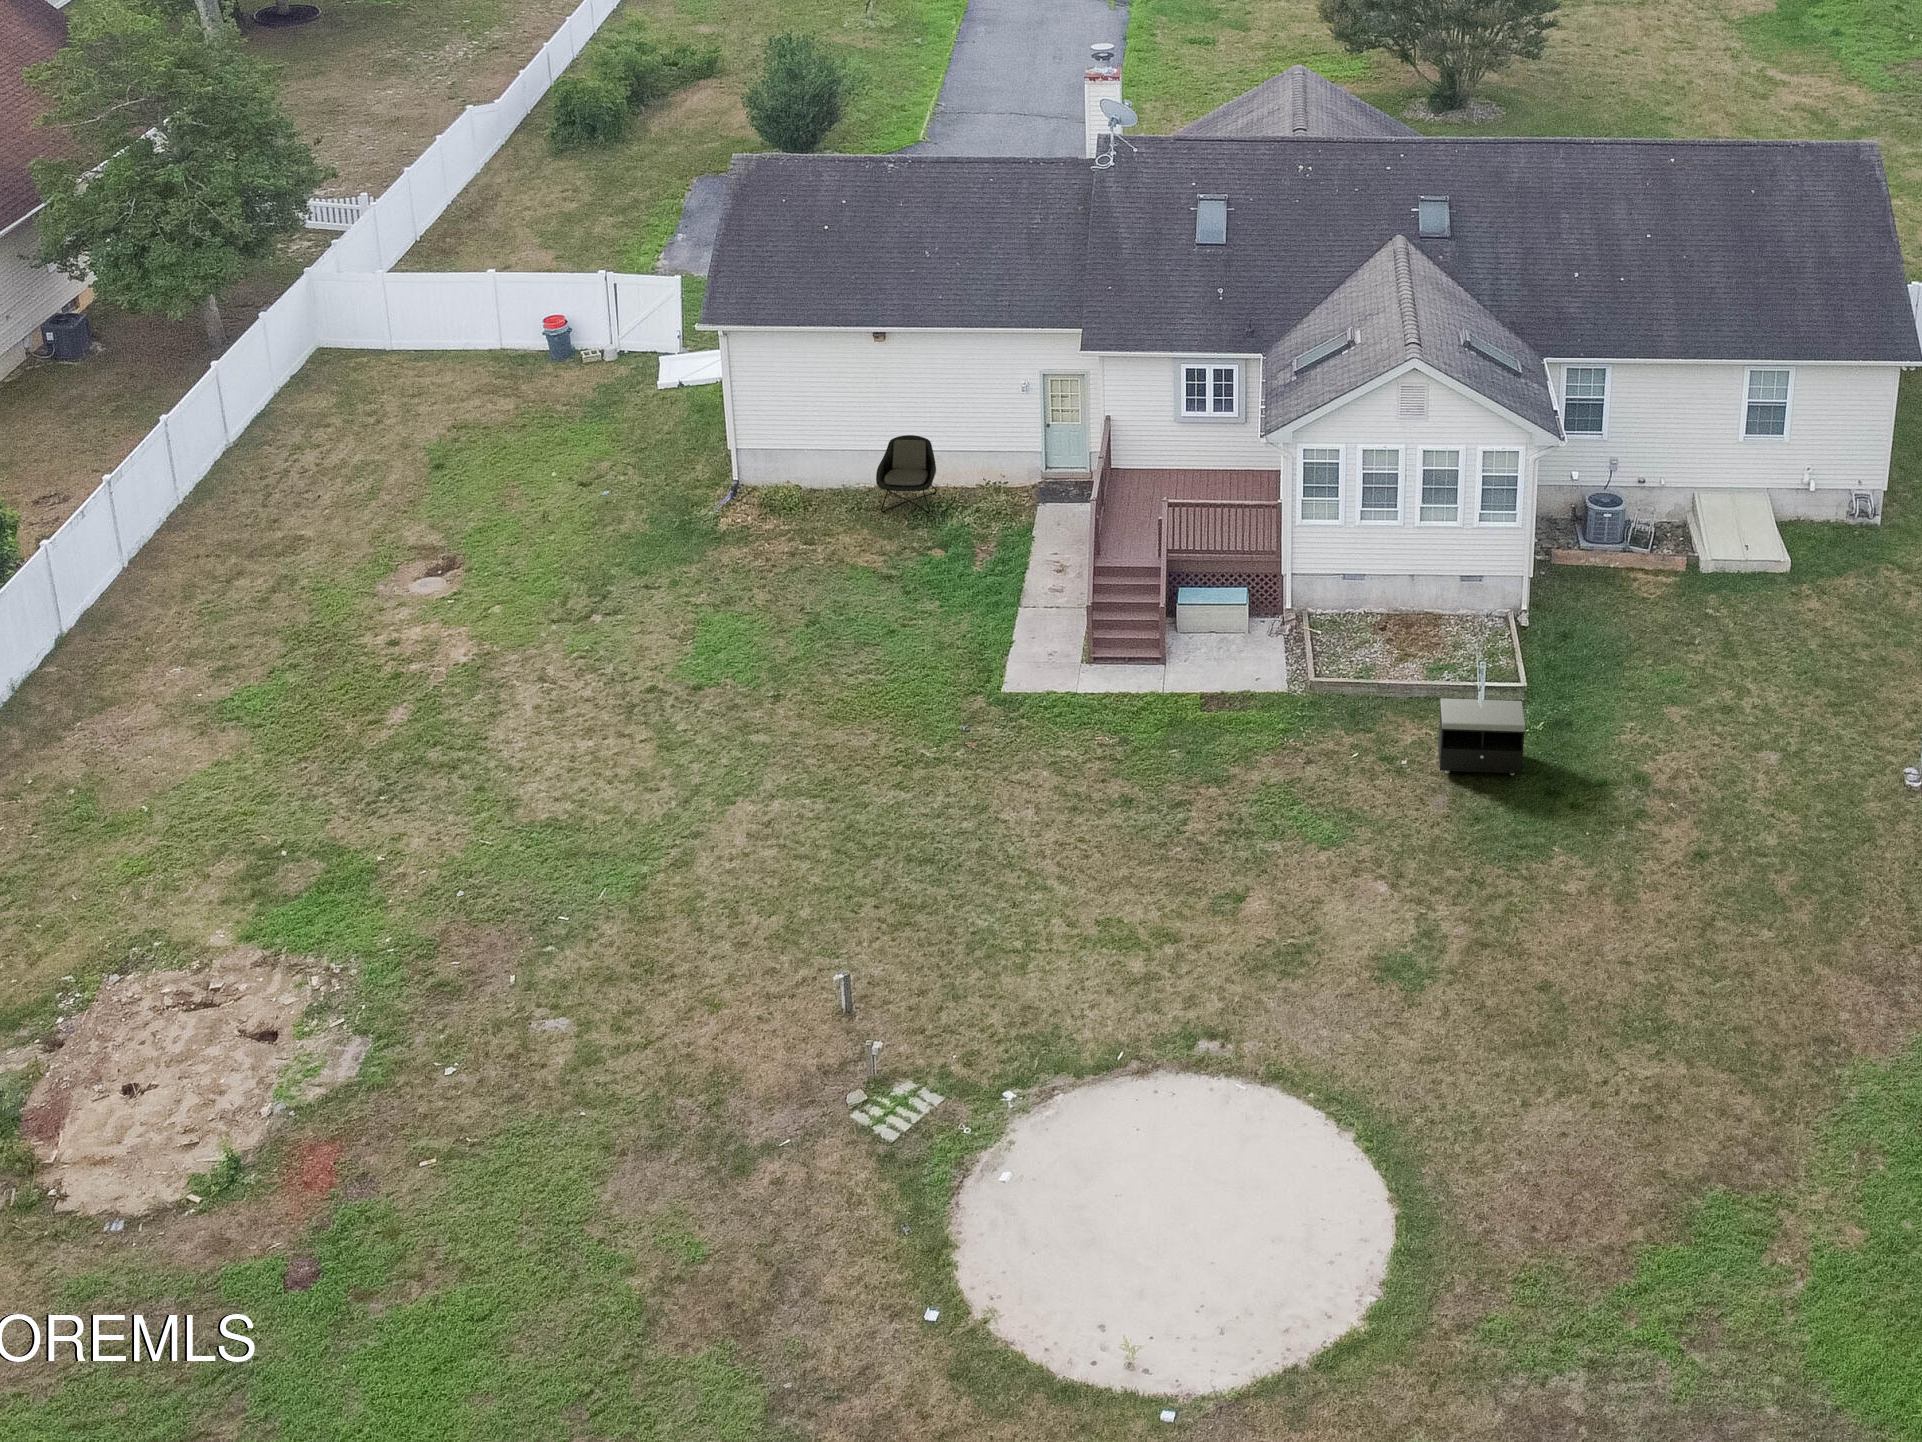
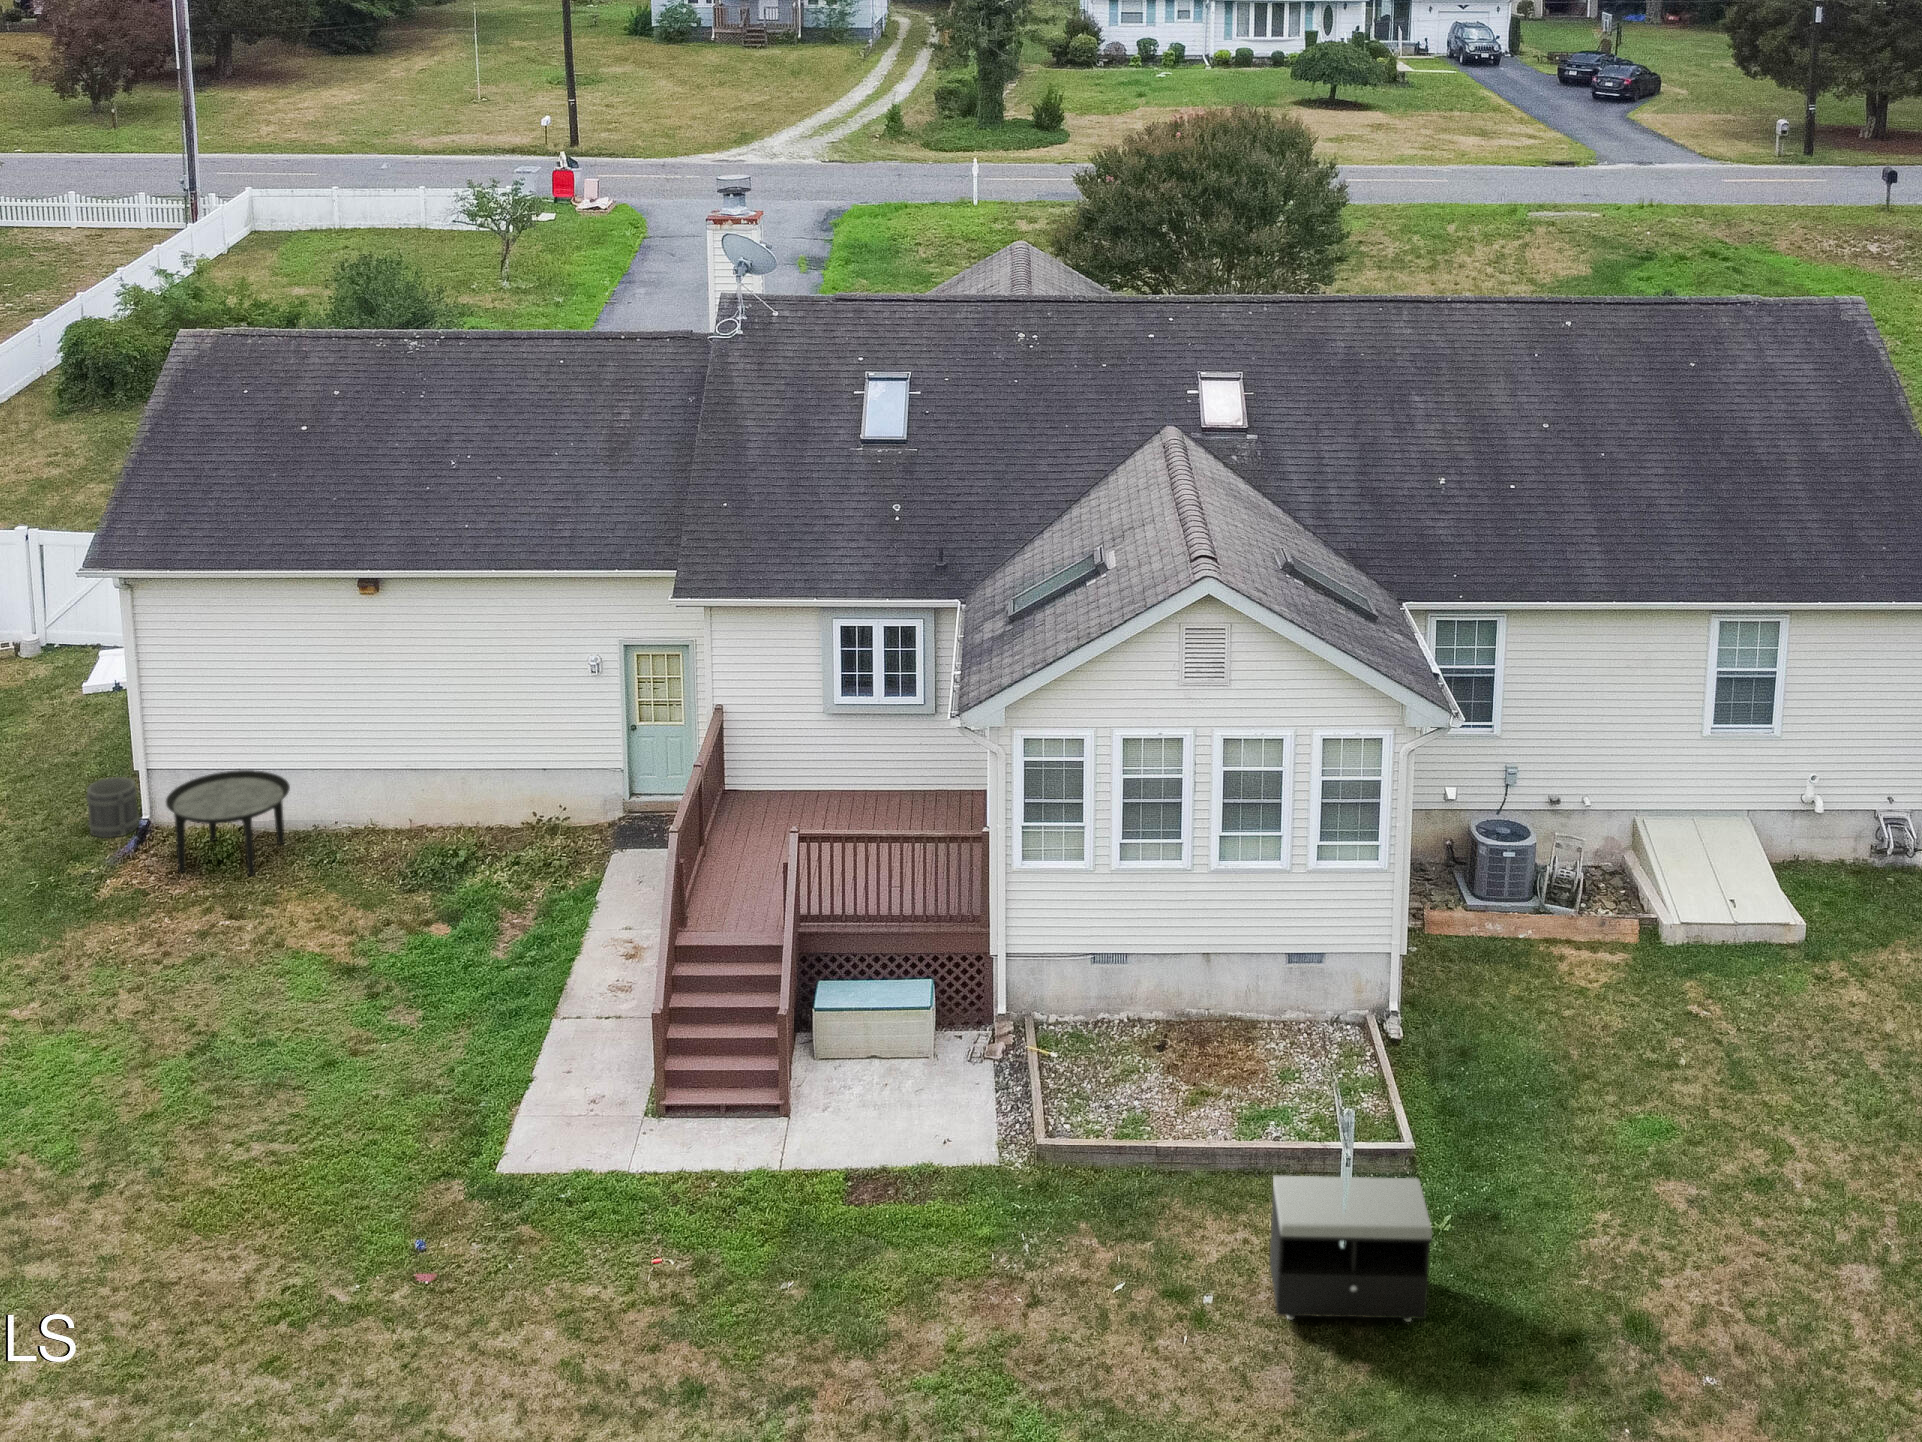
lounge chair: present [876,435,937,513] -> none [354,743,457,868]
round table: none [758,451,833,518] -> present [166,770,290,876]
bucket: none [701,453,733,492] -> present [86,777,139,838]

